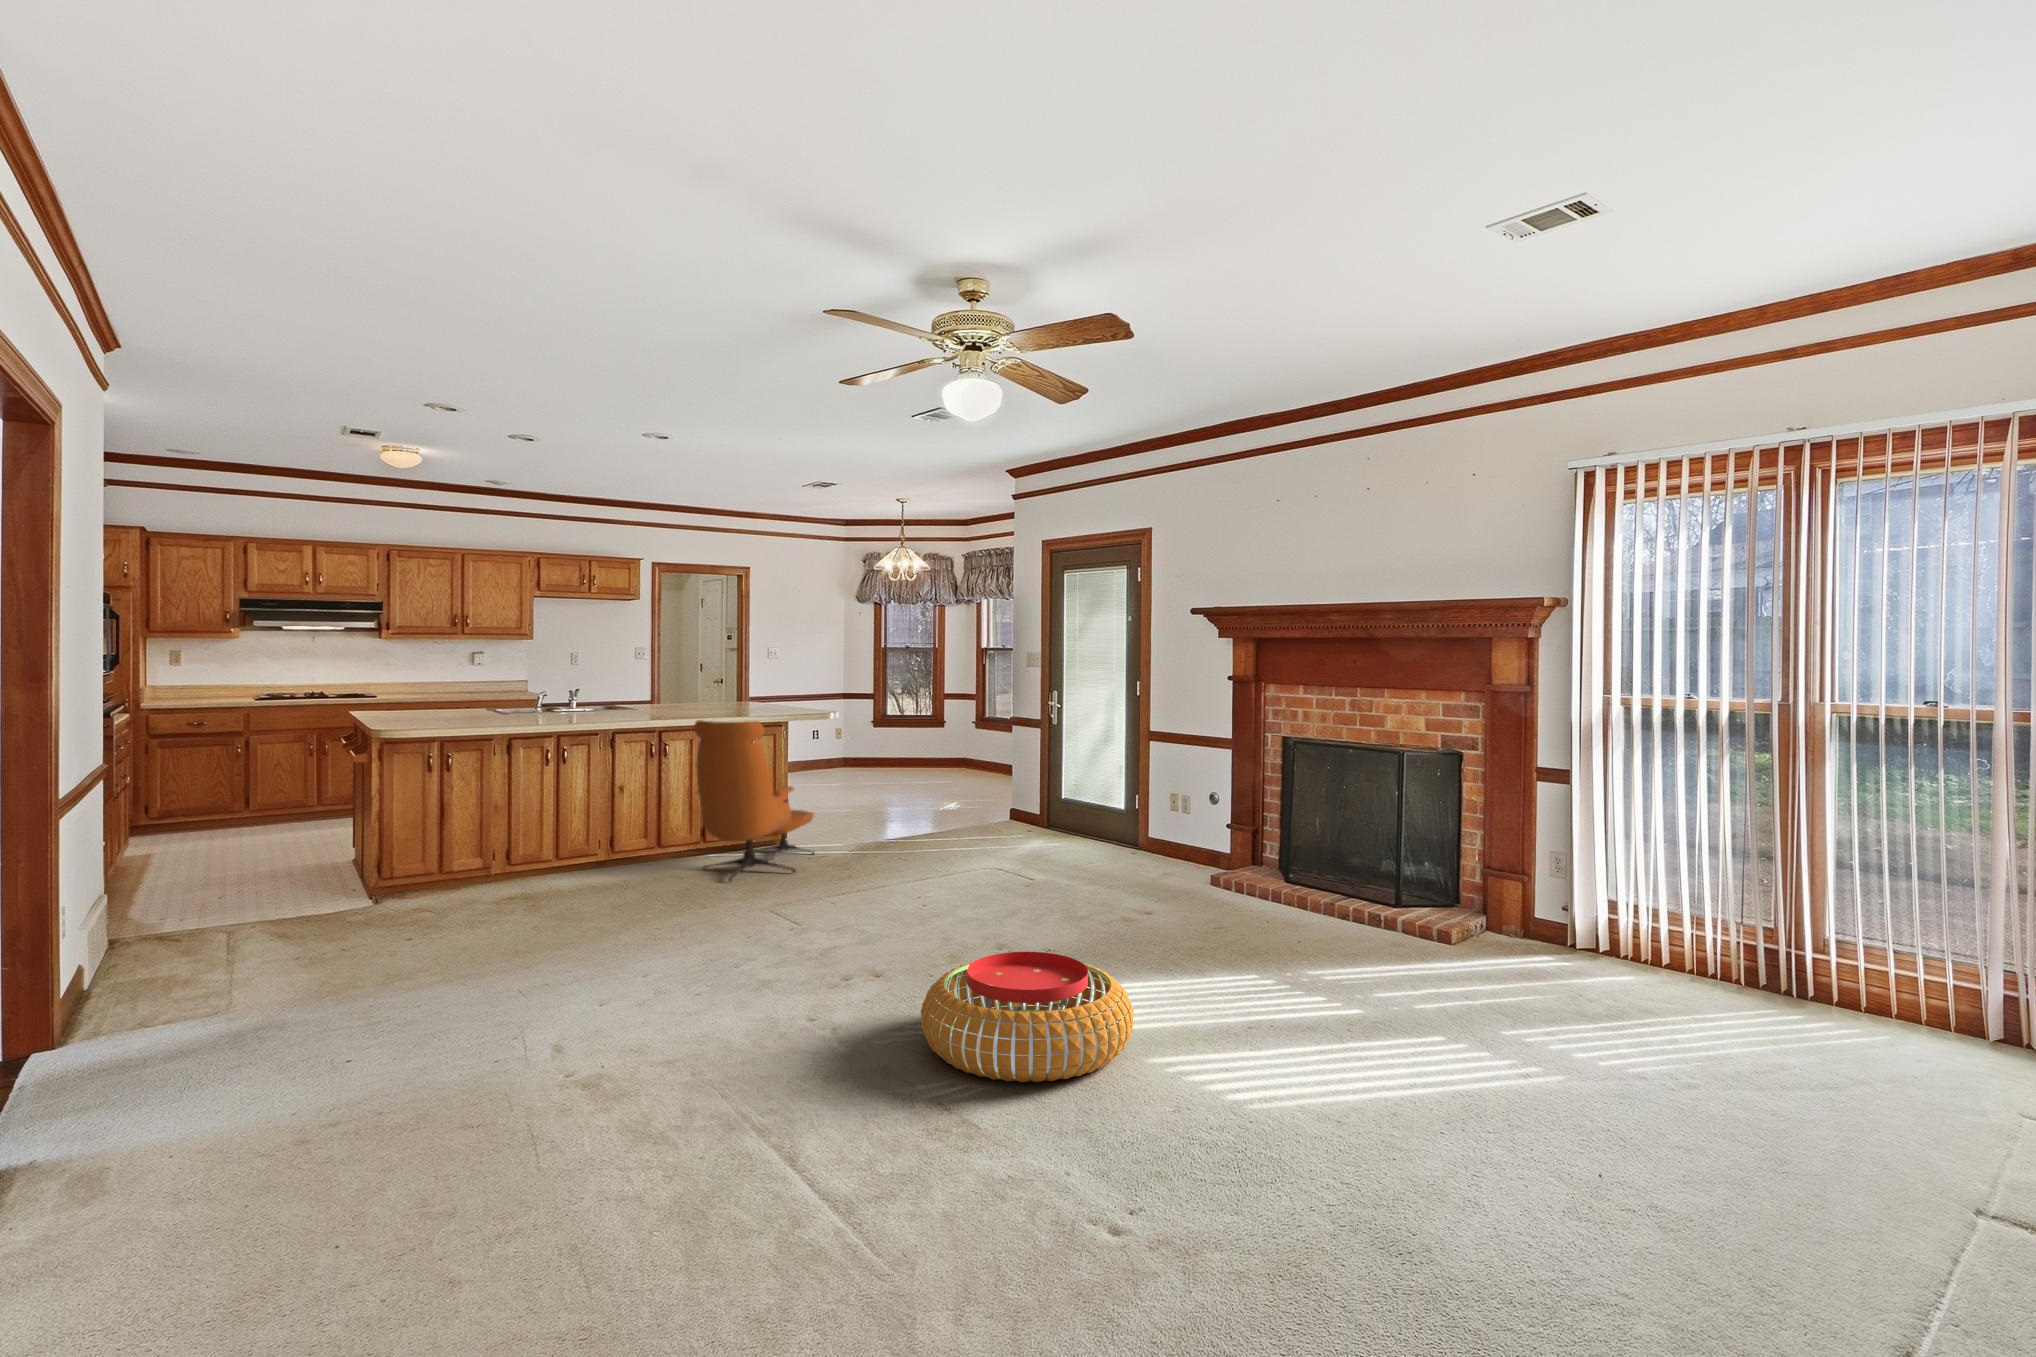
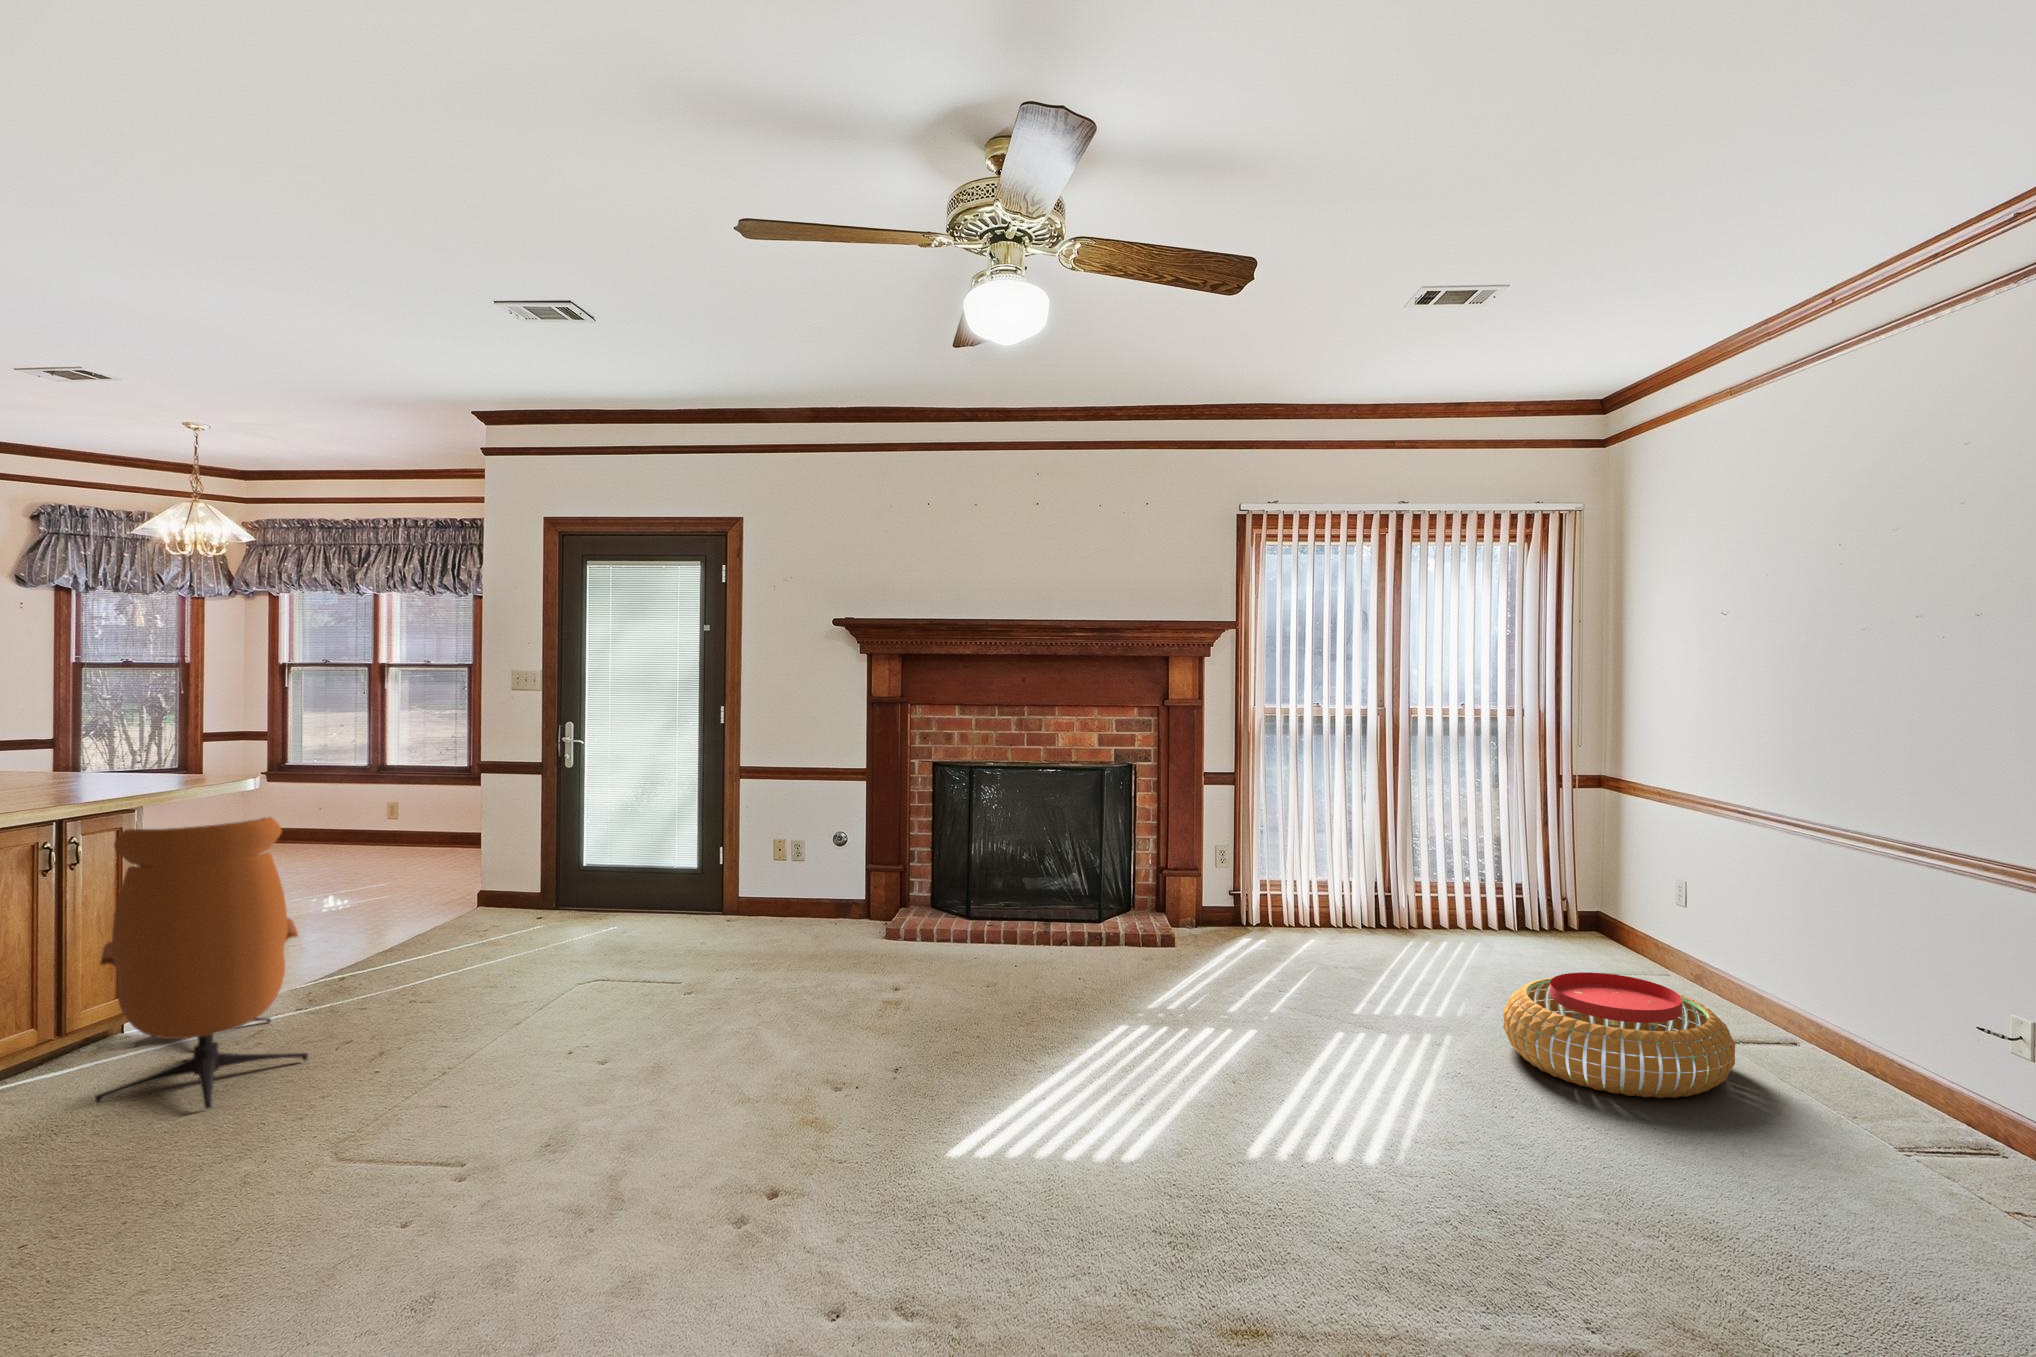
pouf: present [921,952,1134,1082] -> present [1503,972,1735,1098]

